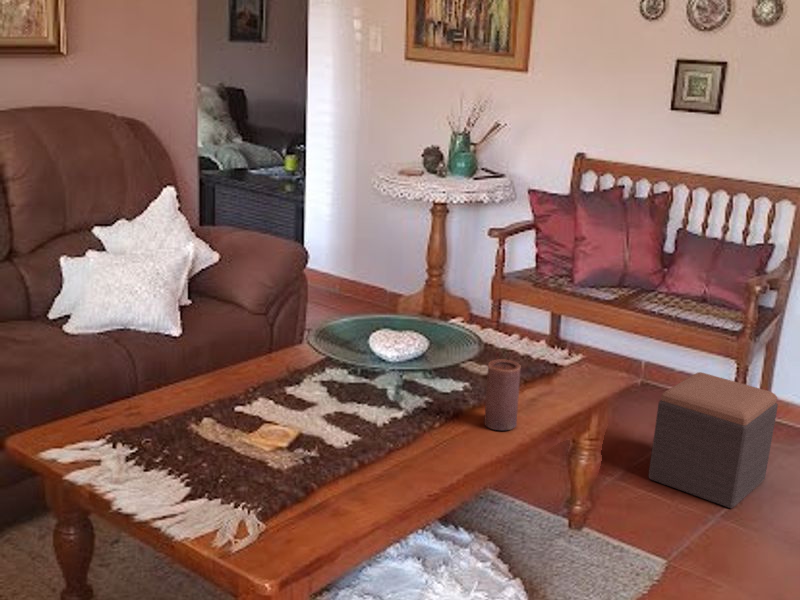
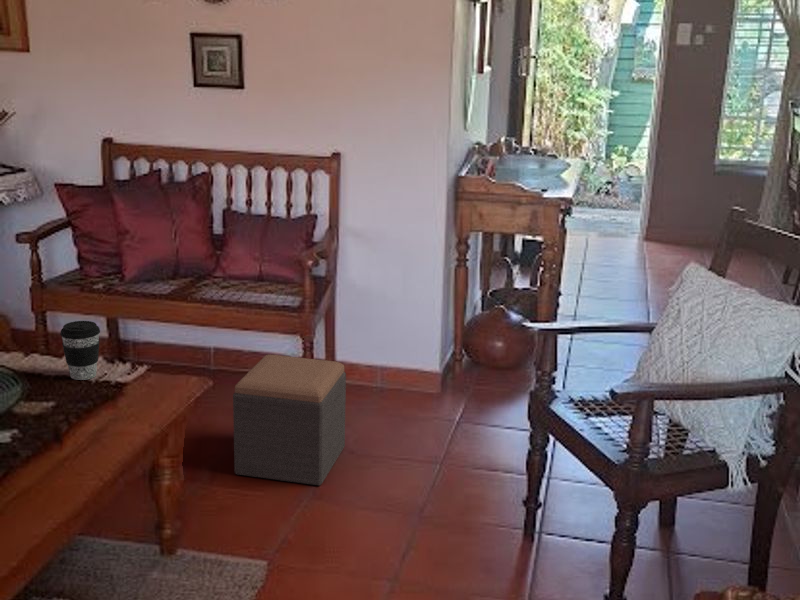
coffee cup: none [515,304,549,356] -> present [60,321,100,380]
candle: present [484,359,521,430] -> none [36,398,83,481]

